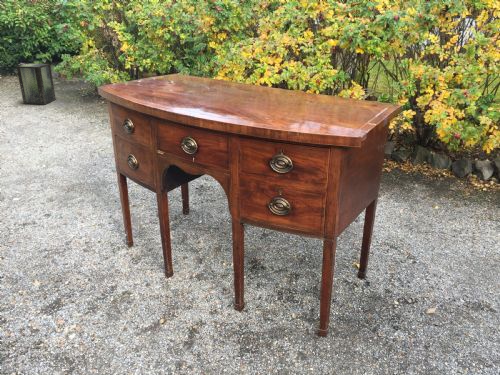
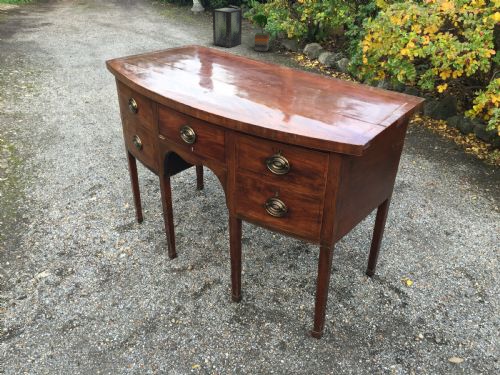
potted tree: none [65,66,93,104] -> present [252,14,269,51]

